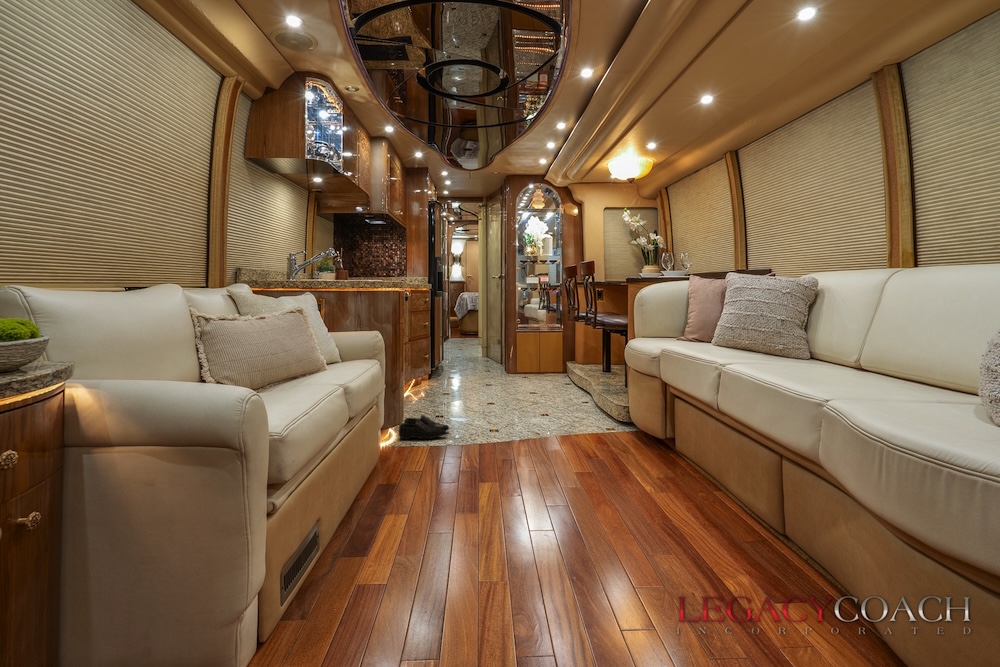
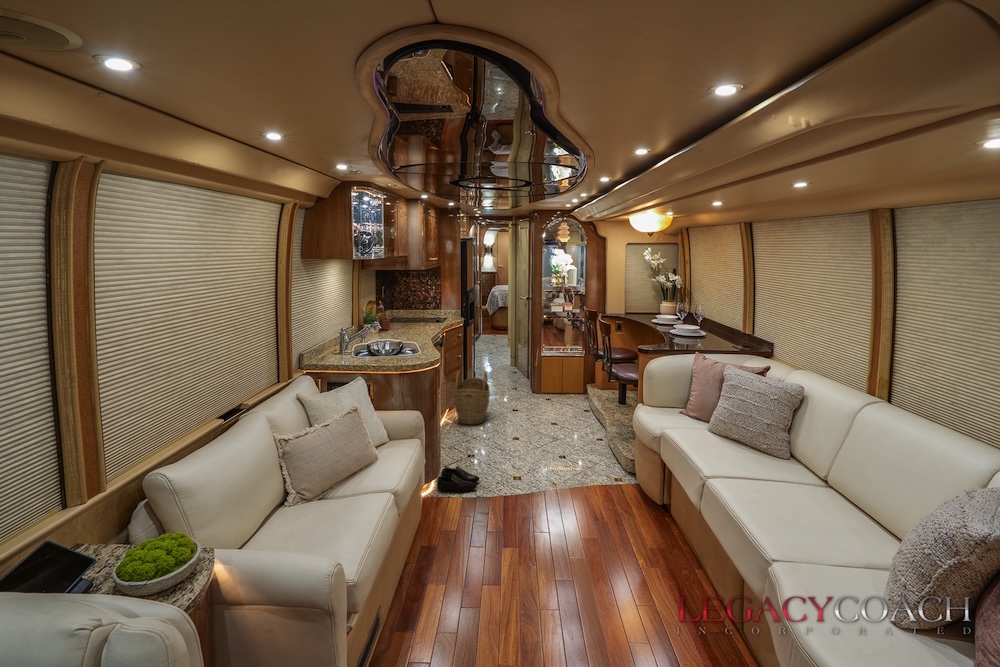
woven basket: none [419,336,460,395] -> present [454,371,490,425]

